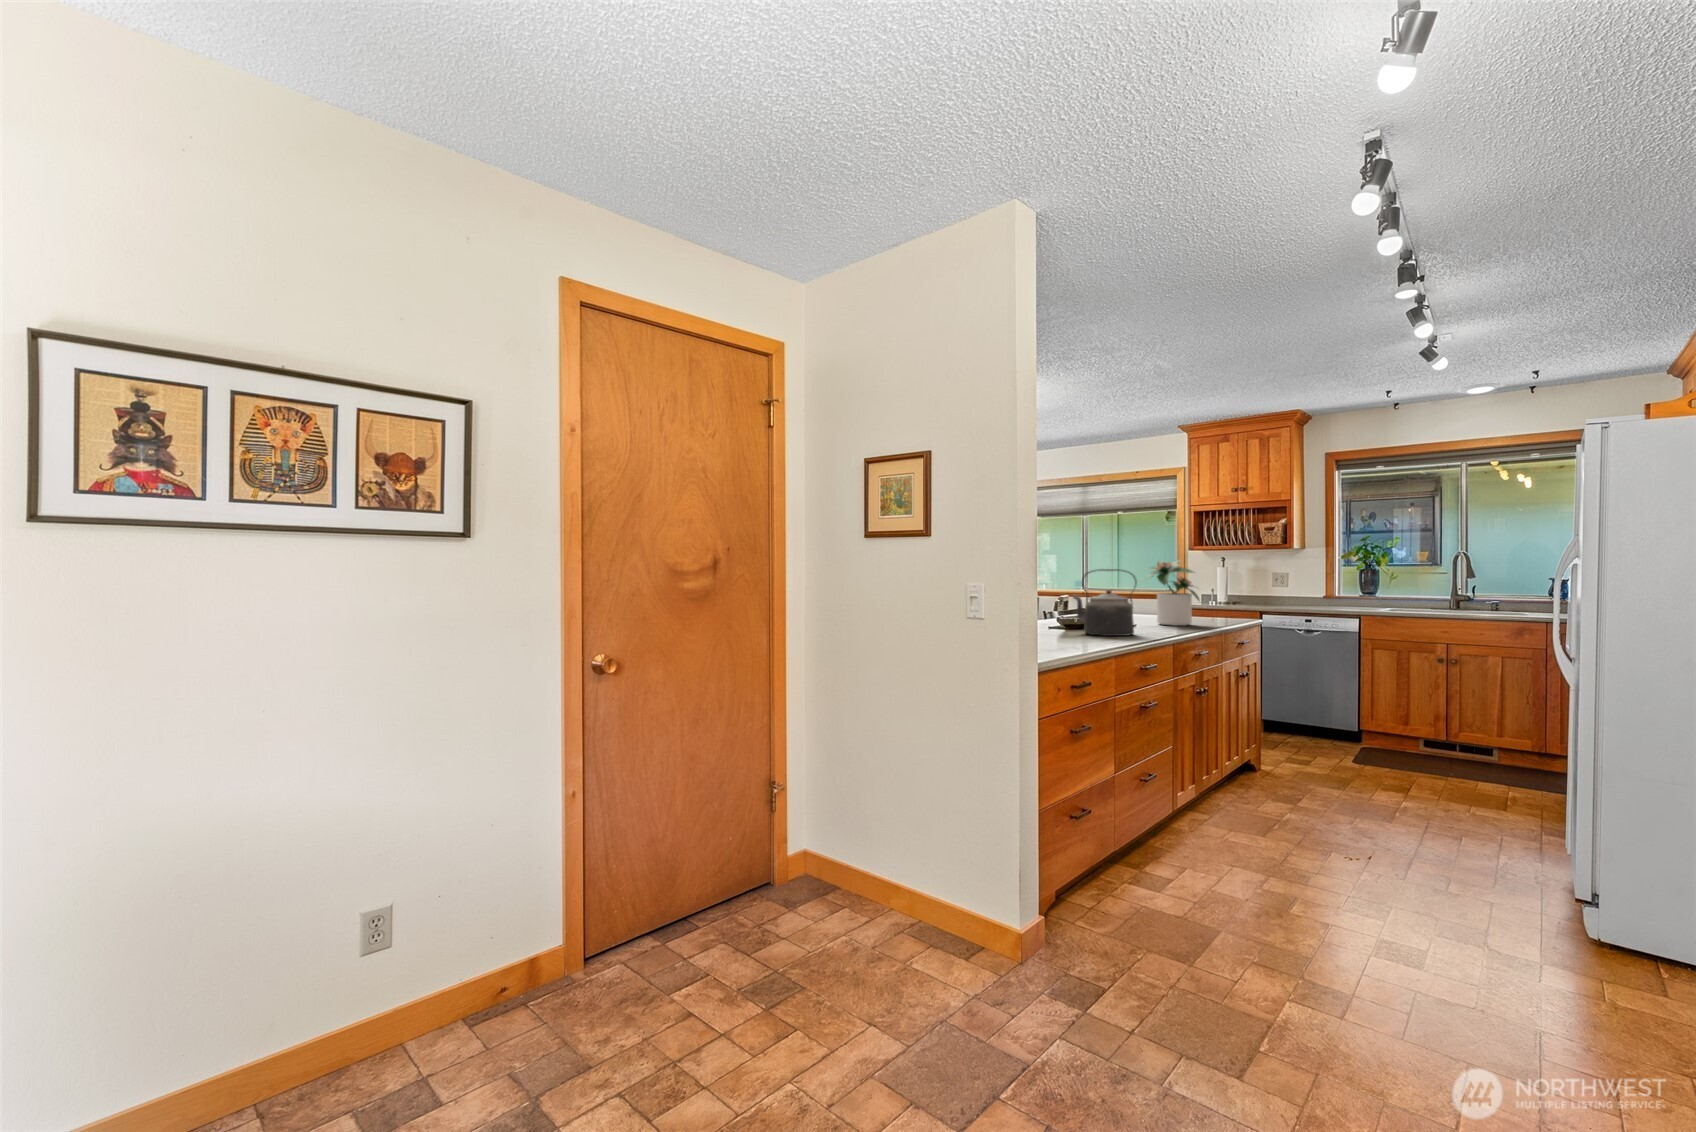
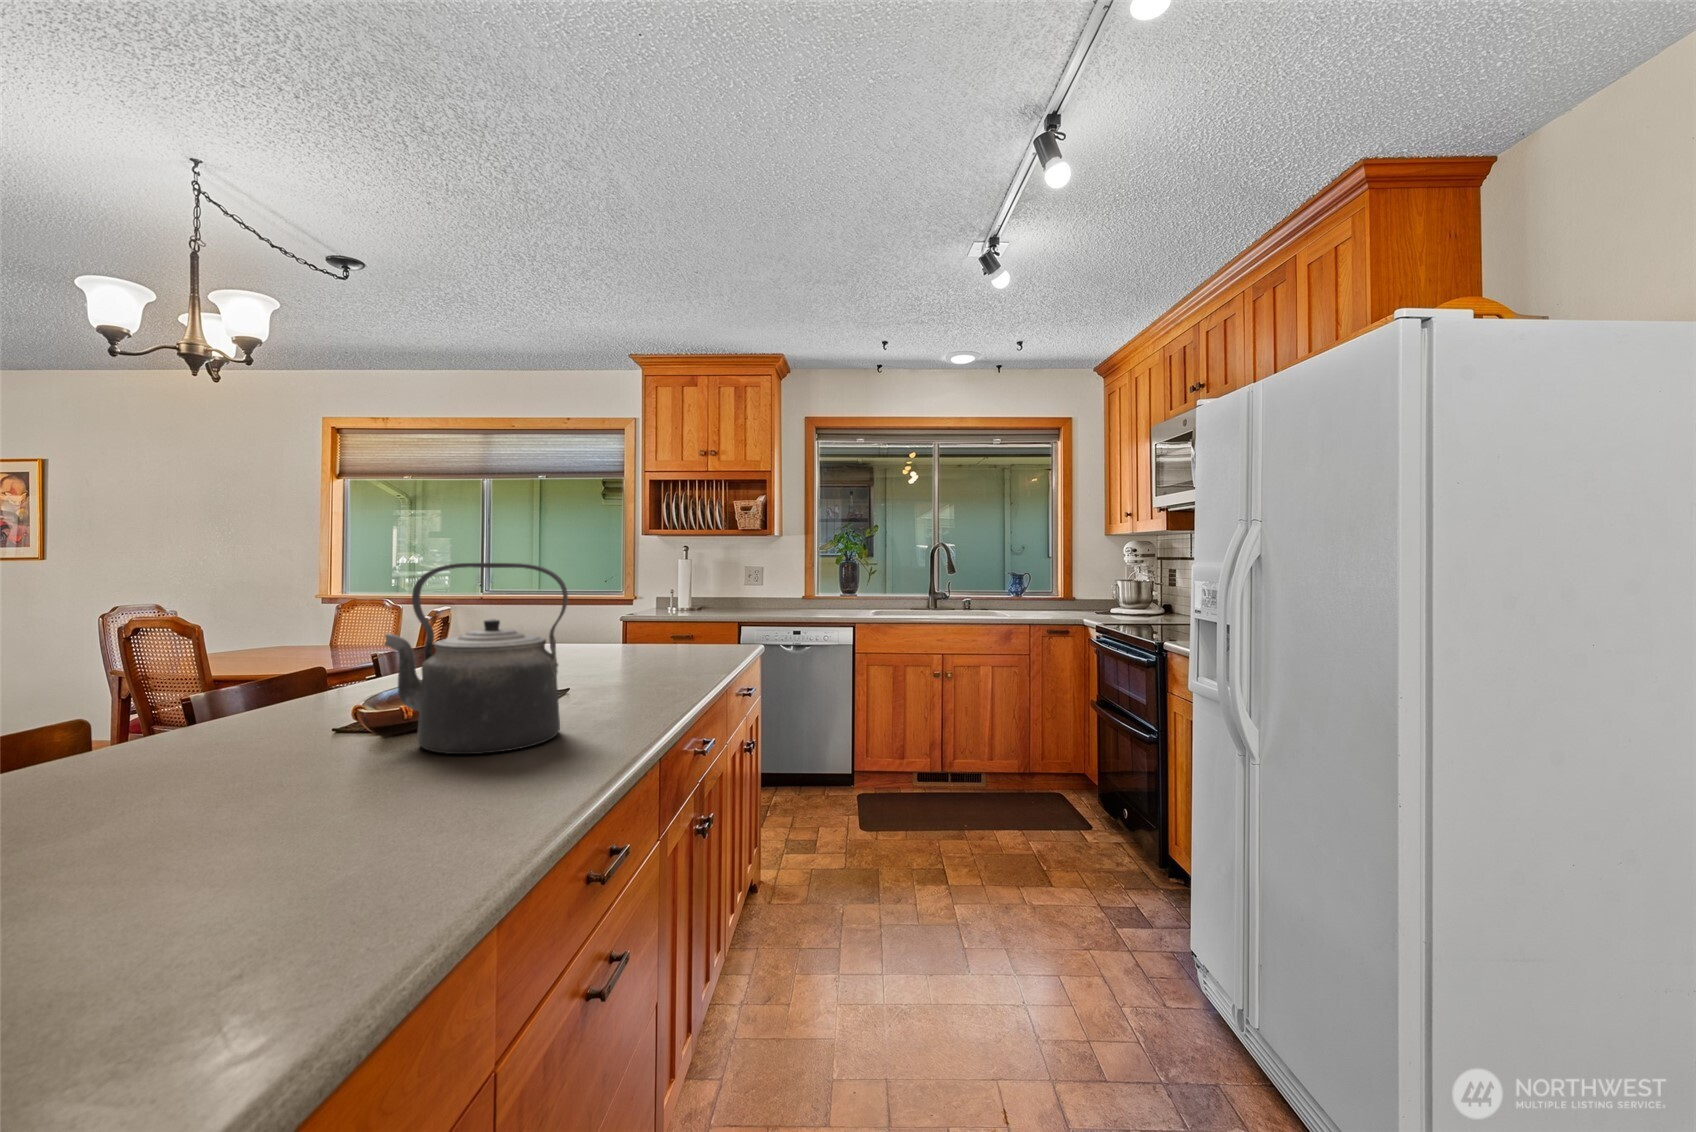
potted plant: present [1143,560,1199,626] -> none [572,544,690,675]

